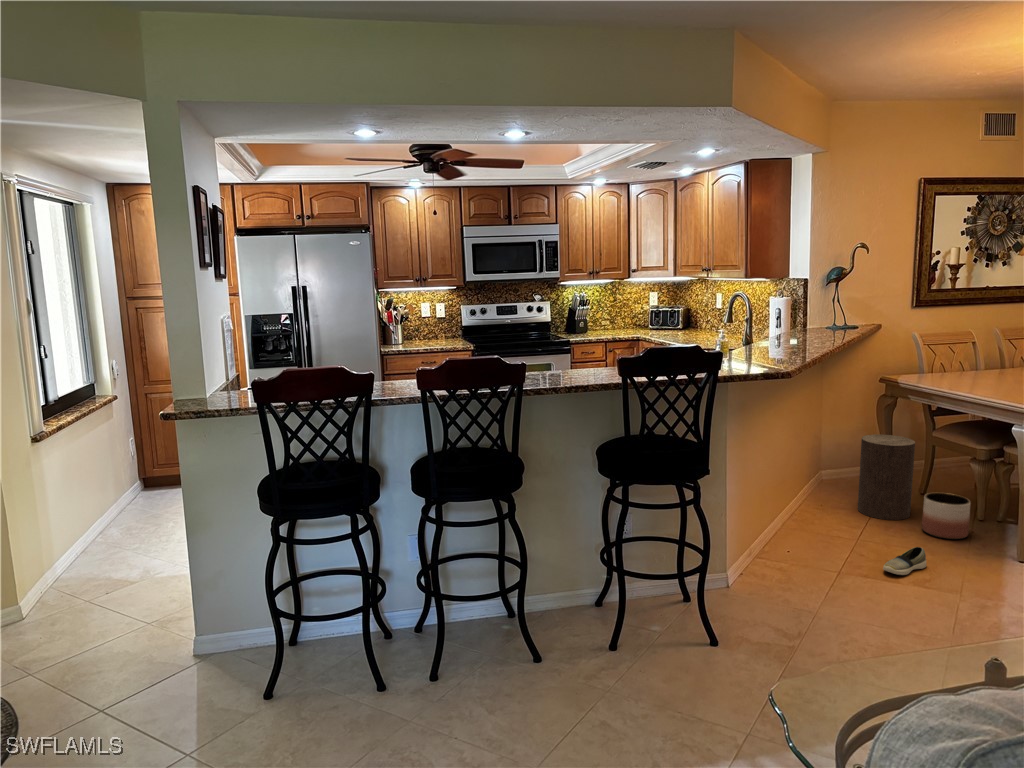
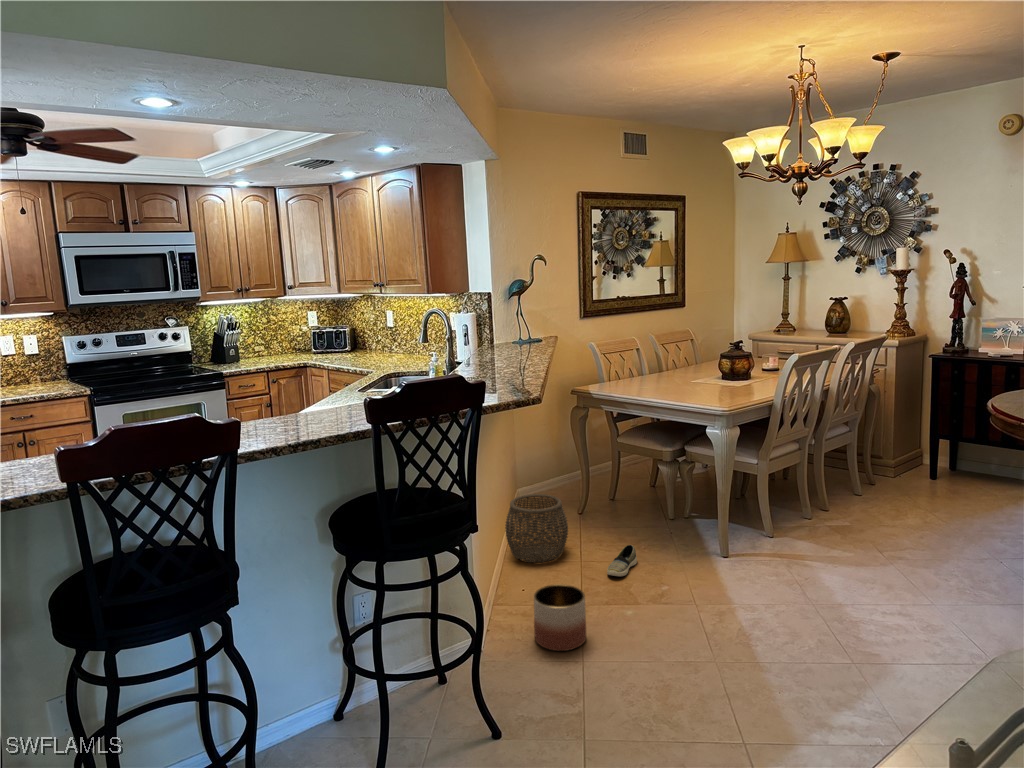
stool: present [858,435,915,520] -> none [554,440,600,521]
woven basket: none [785,478,854,546] -> present [505,494,568,562]
planter: present [922,492,971,539] -> present [534,584,586,651]

